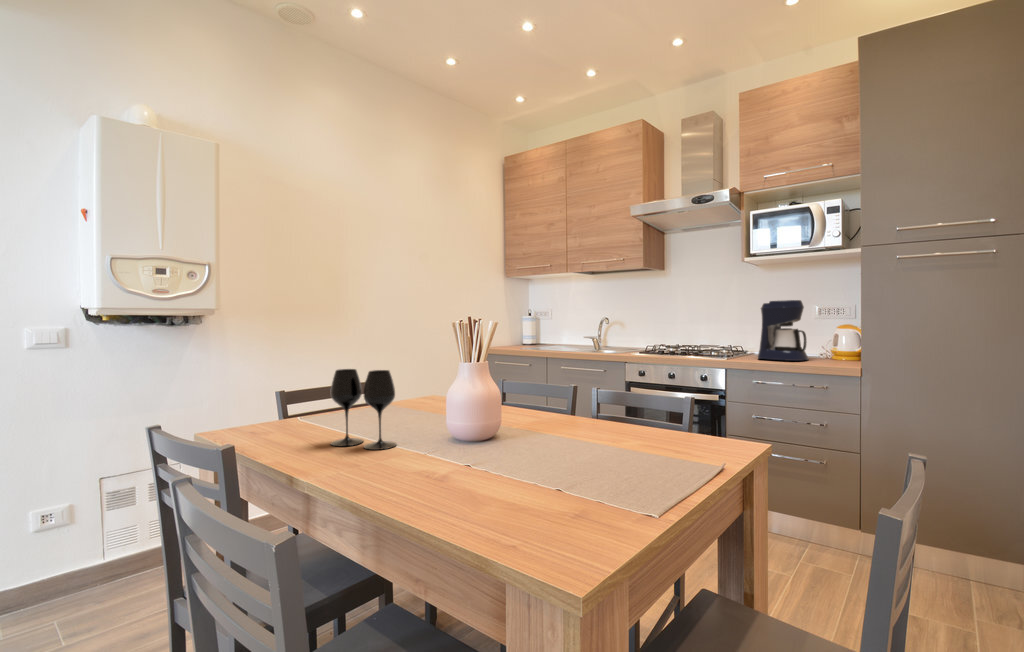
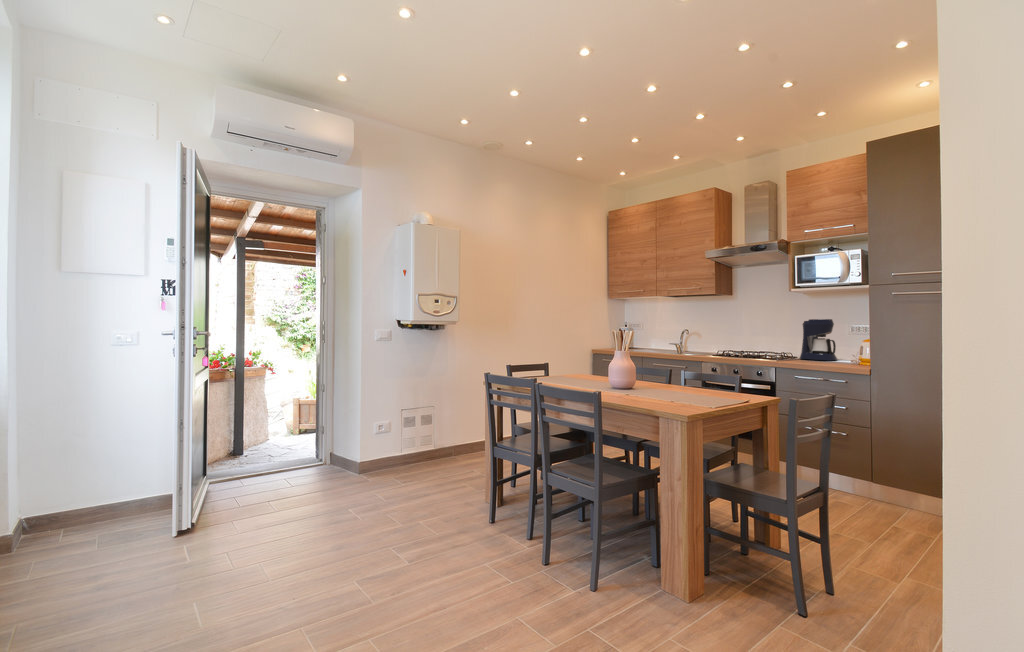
wine glass: present [331,369,396,450] -> none [559,355,593,394]

